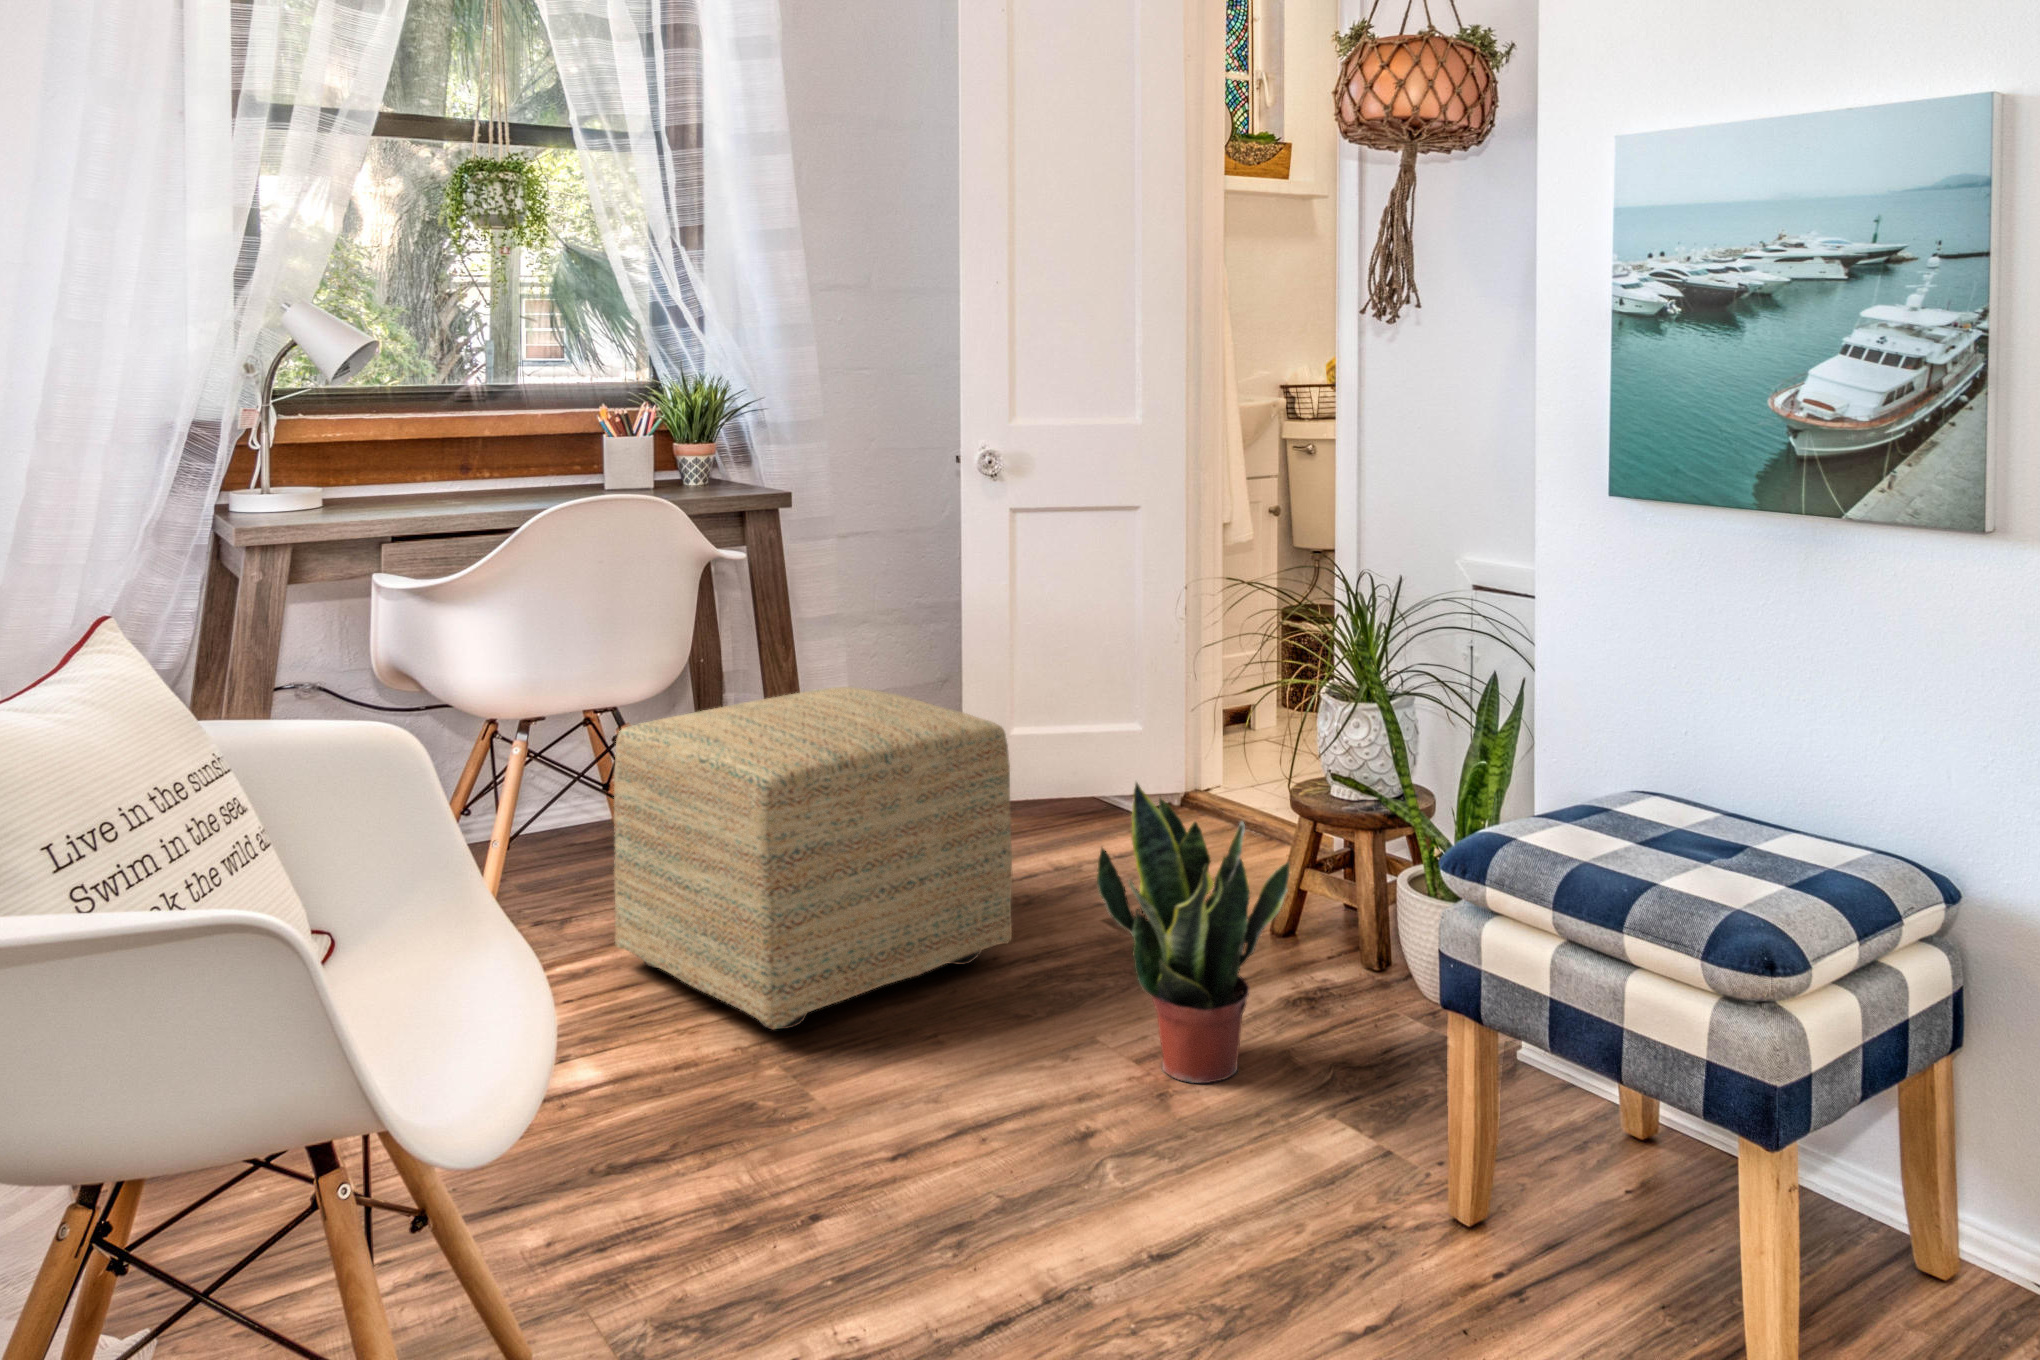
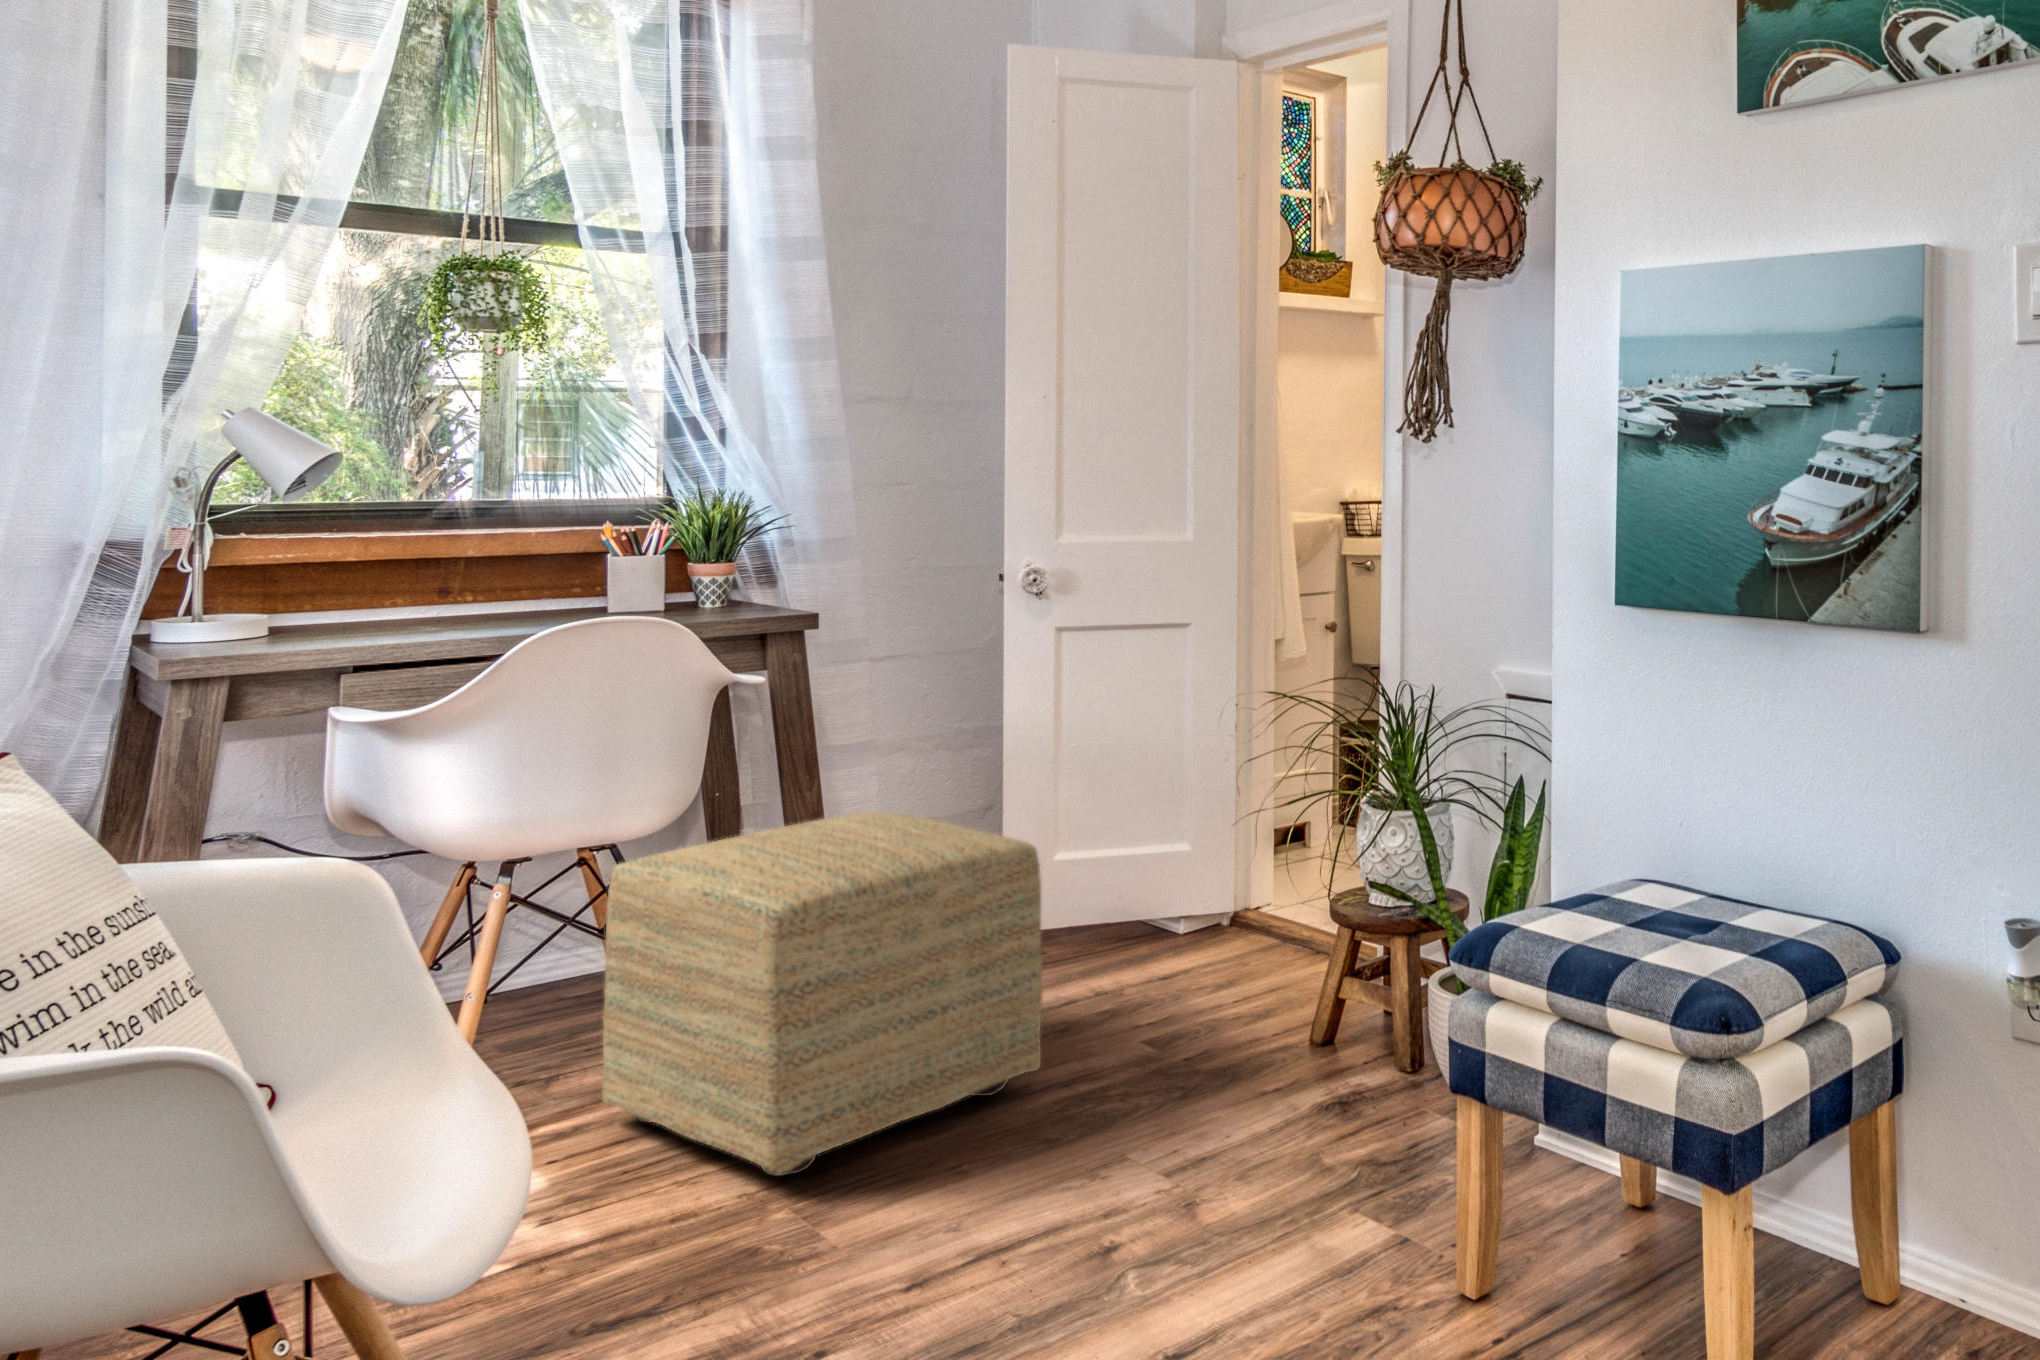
potted plant: present [1097,783,1289,1083] -> none [1124,892,1319,1195]

